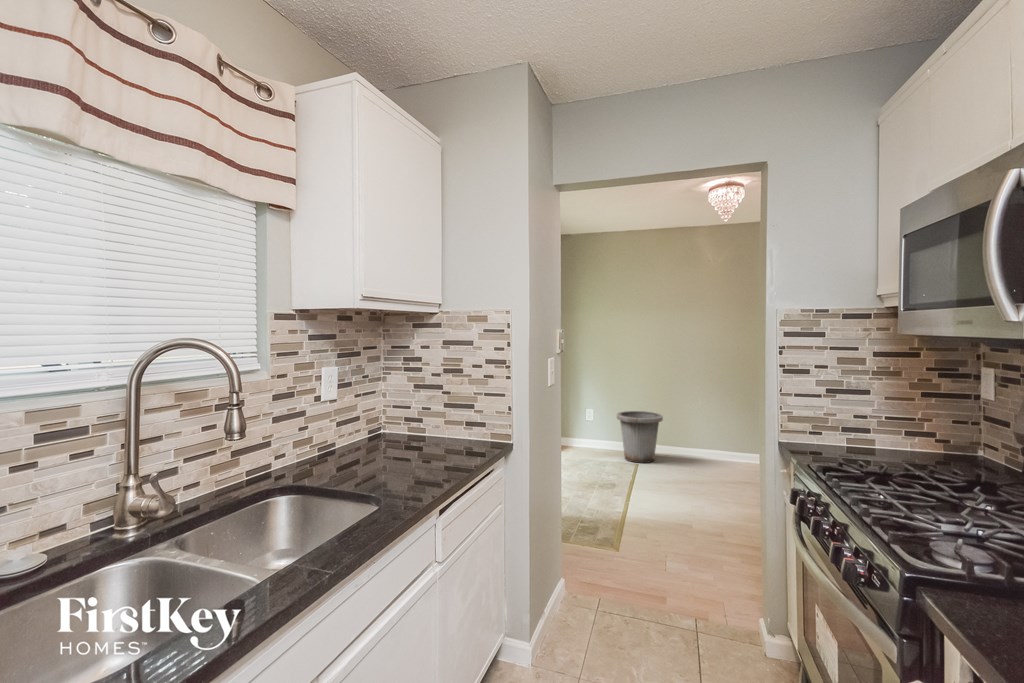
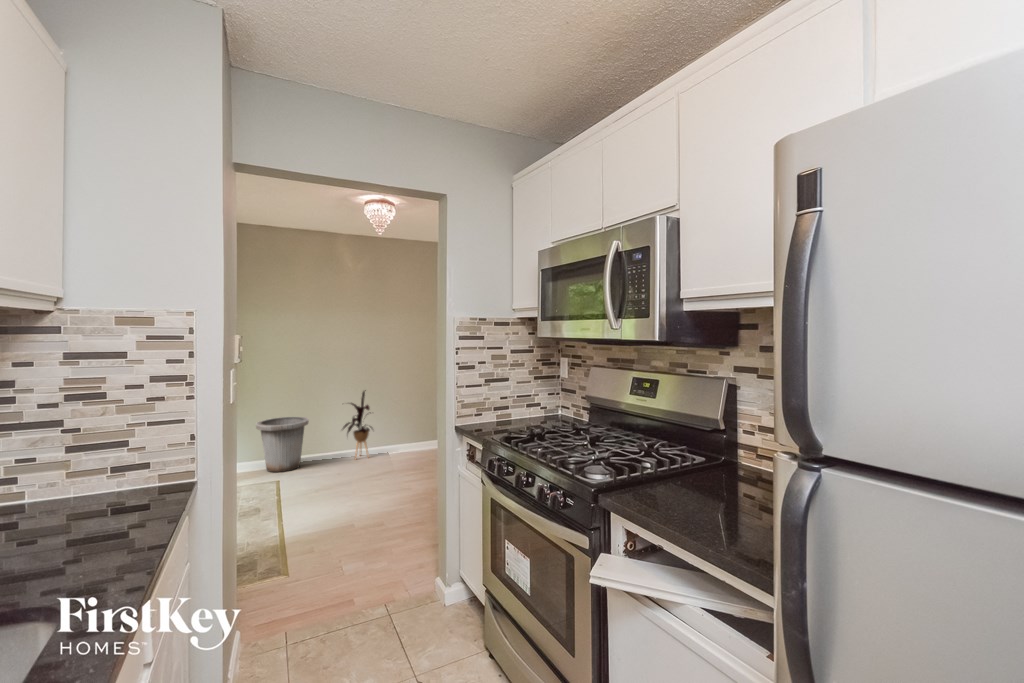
house plant: none [693,393,734,468] -> present [343,390,372,458]

